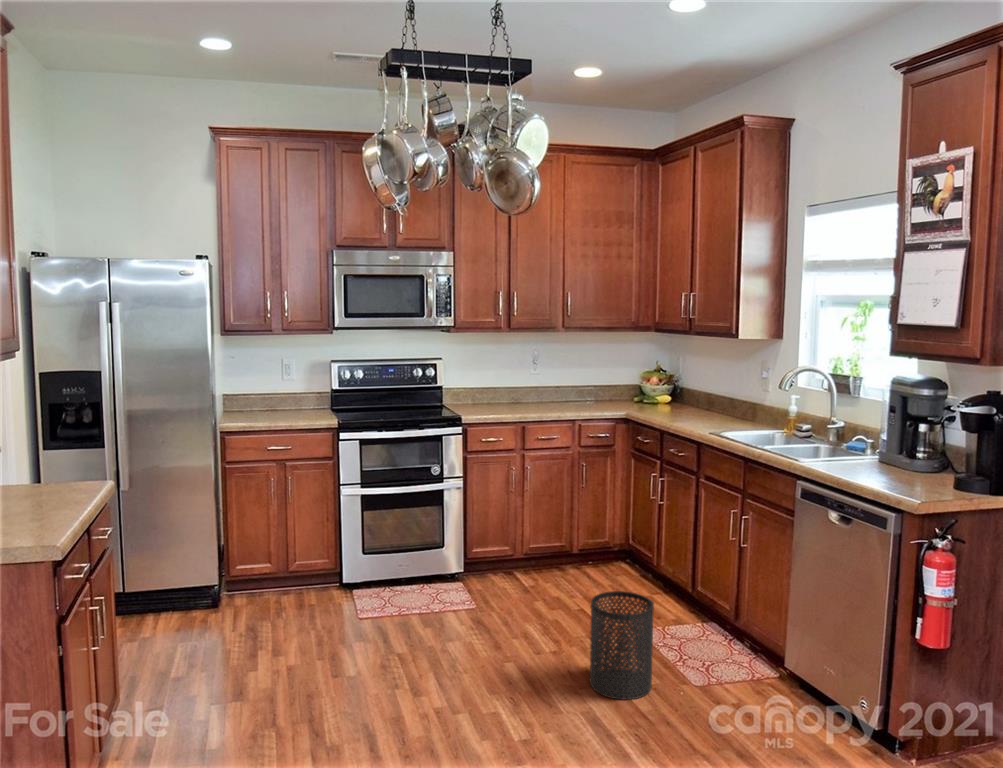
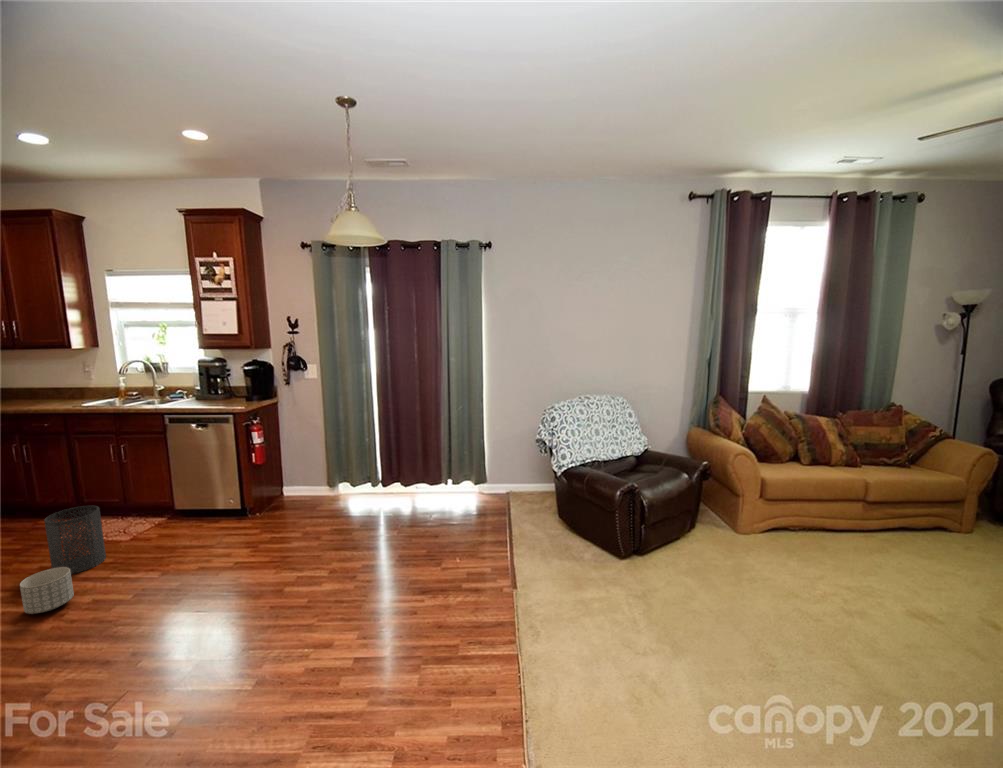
planter: none [509,671,561,737] -> present [20,567,74,614]

